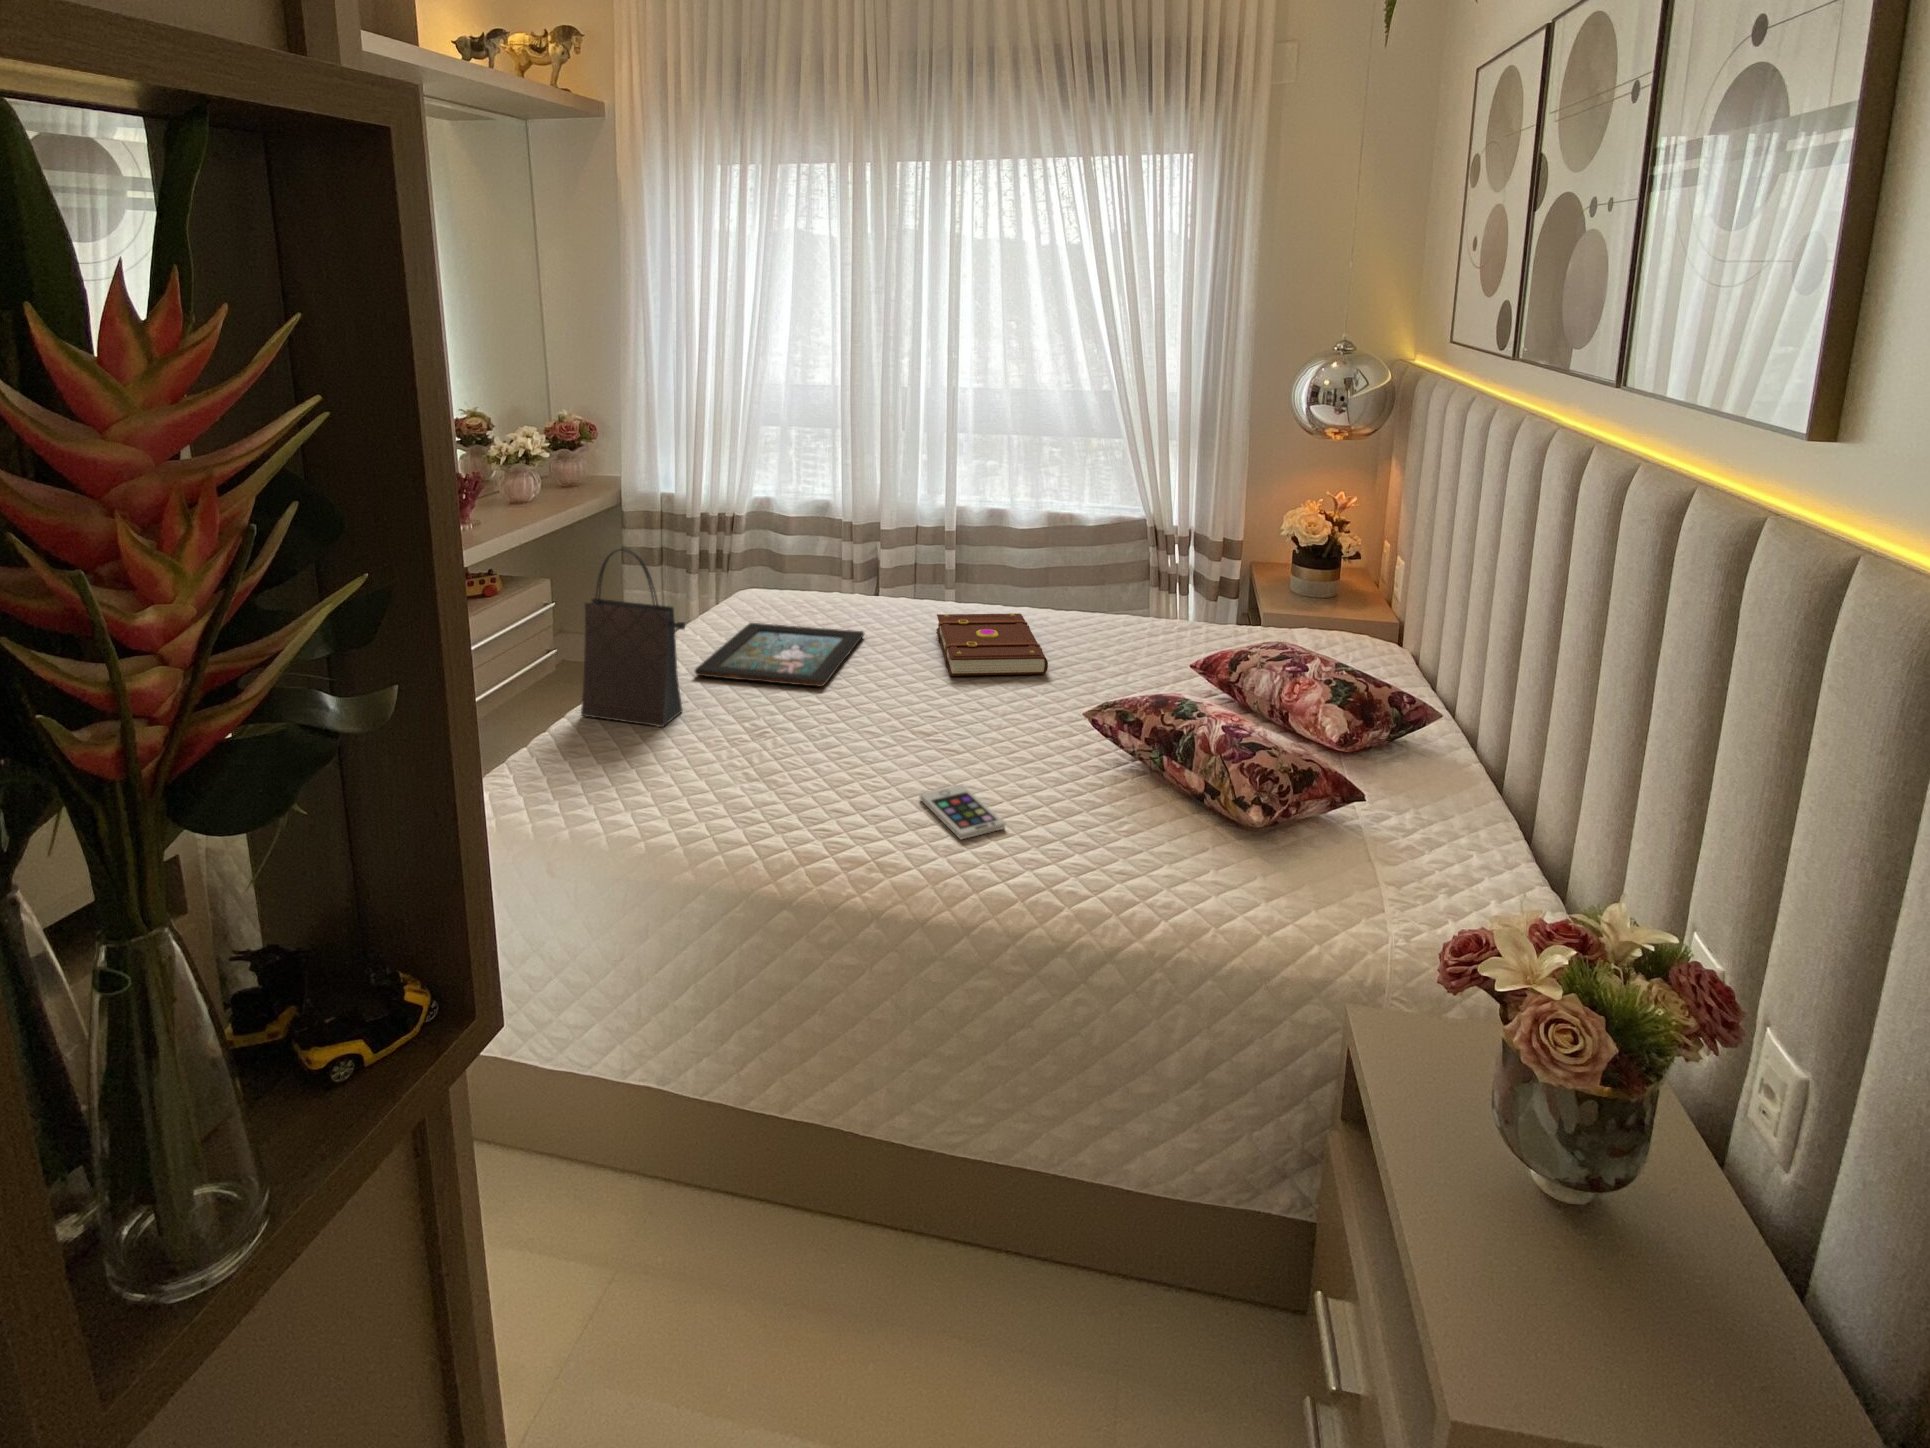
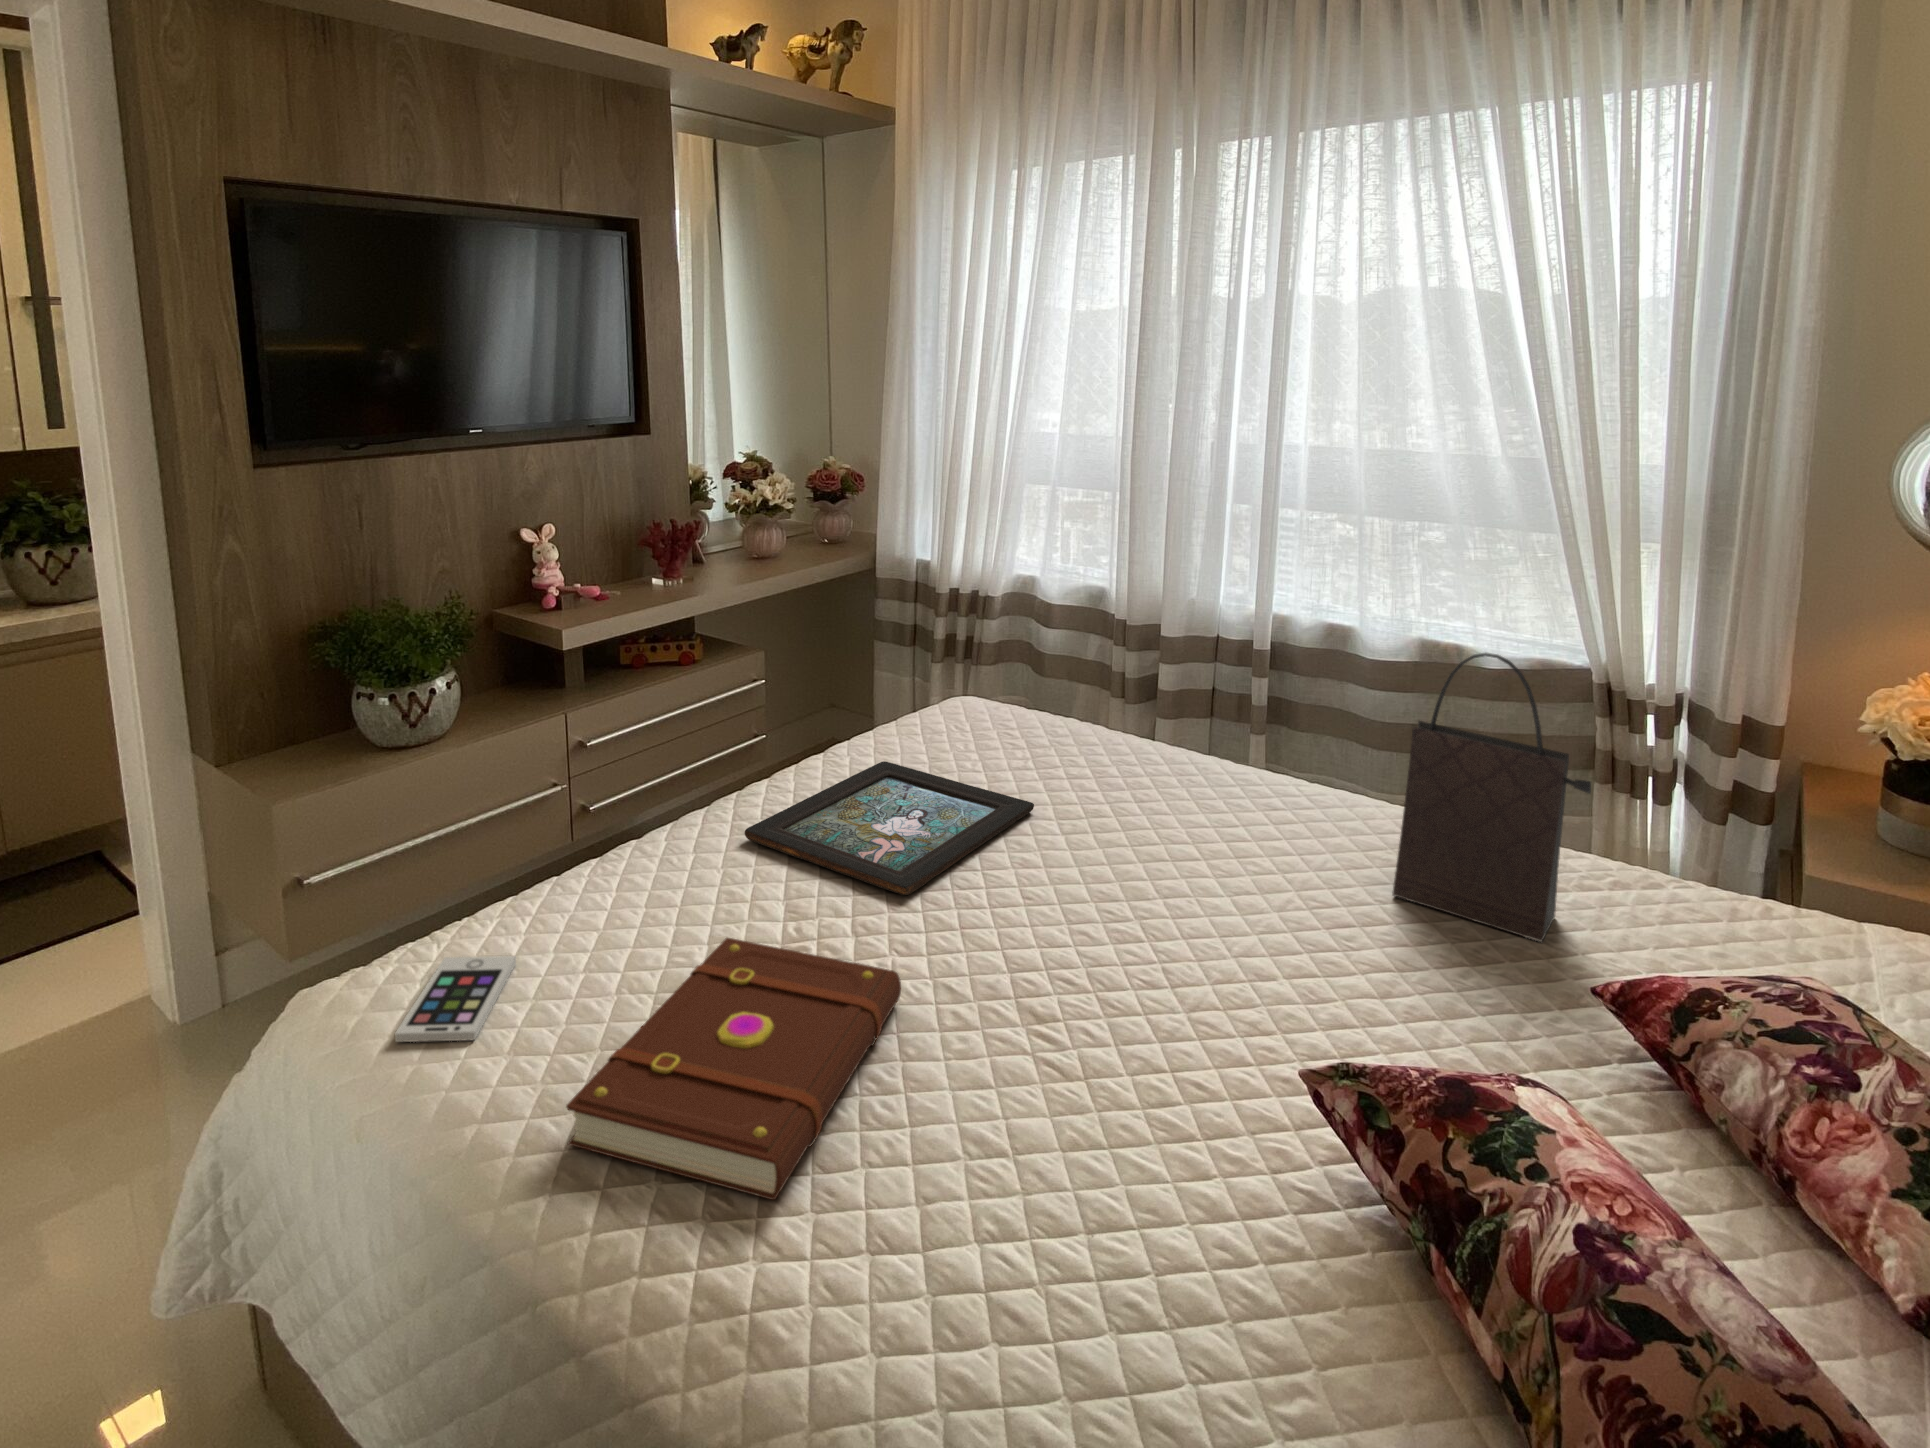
handbag: present [581,548,685,727] -> present [1392,653,1591,942]
book: present [937,614,1048,676] -> present [566,938,901,1200]
smartphone: present [920,784,1005,839] -> present [395,956,516,1042]

